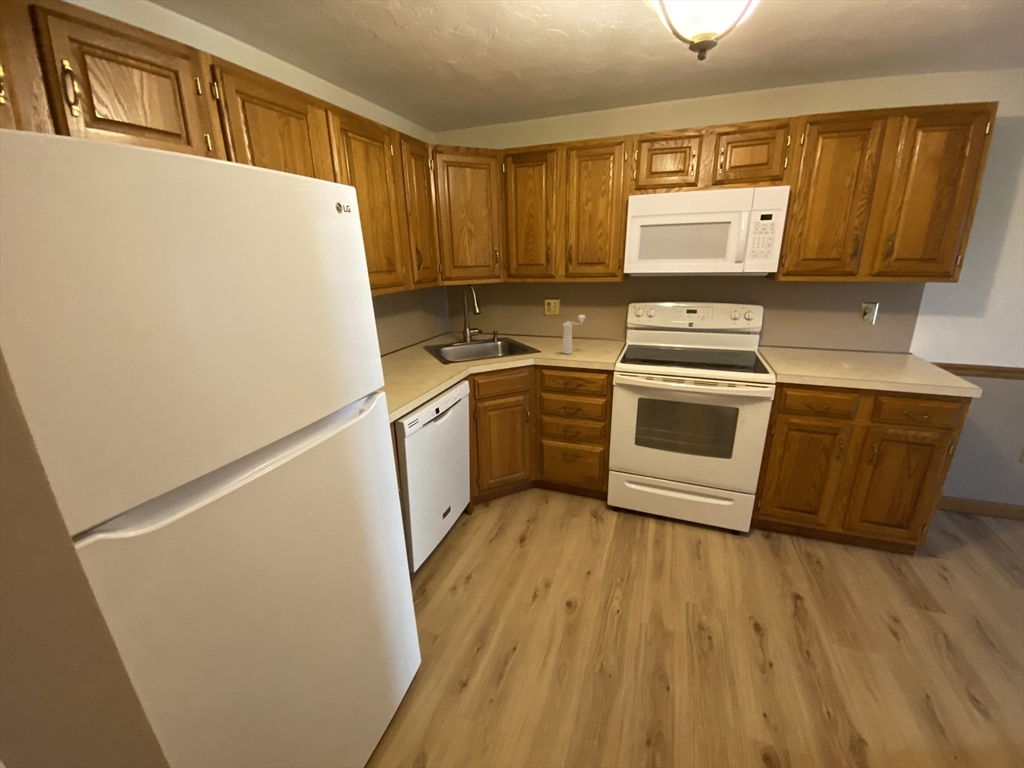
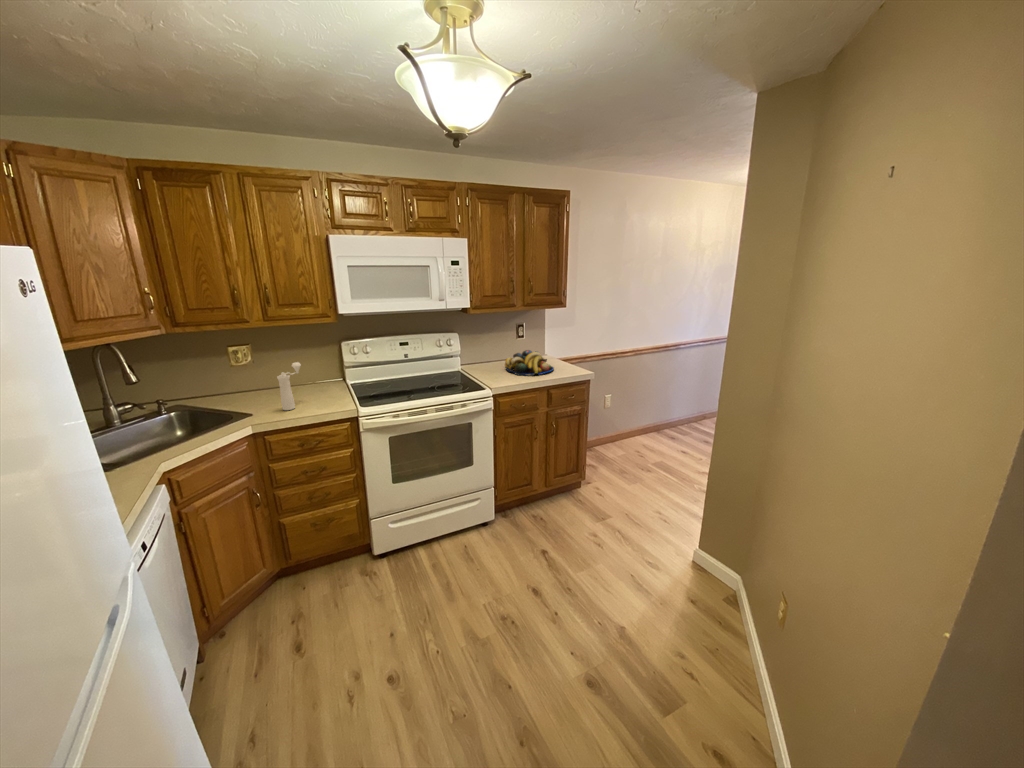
fruit bowl: none [823,338,912,373] -> present [505,350,554,375]

